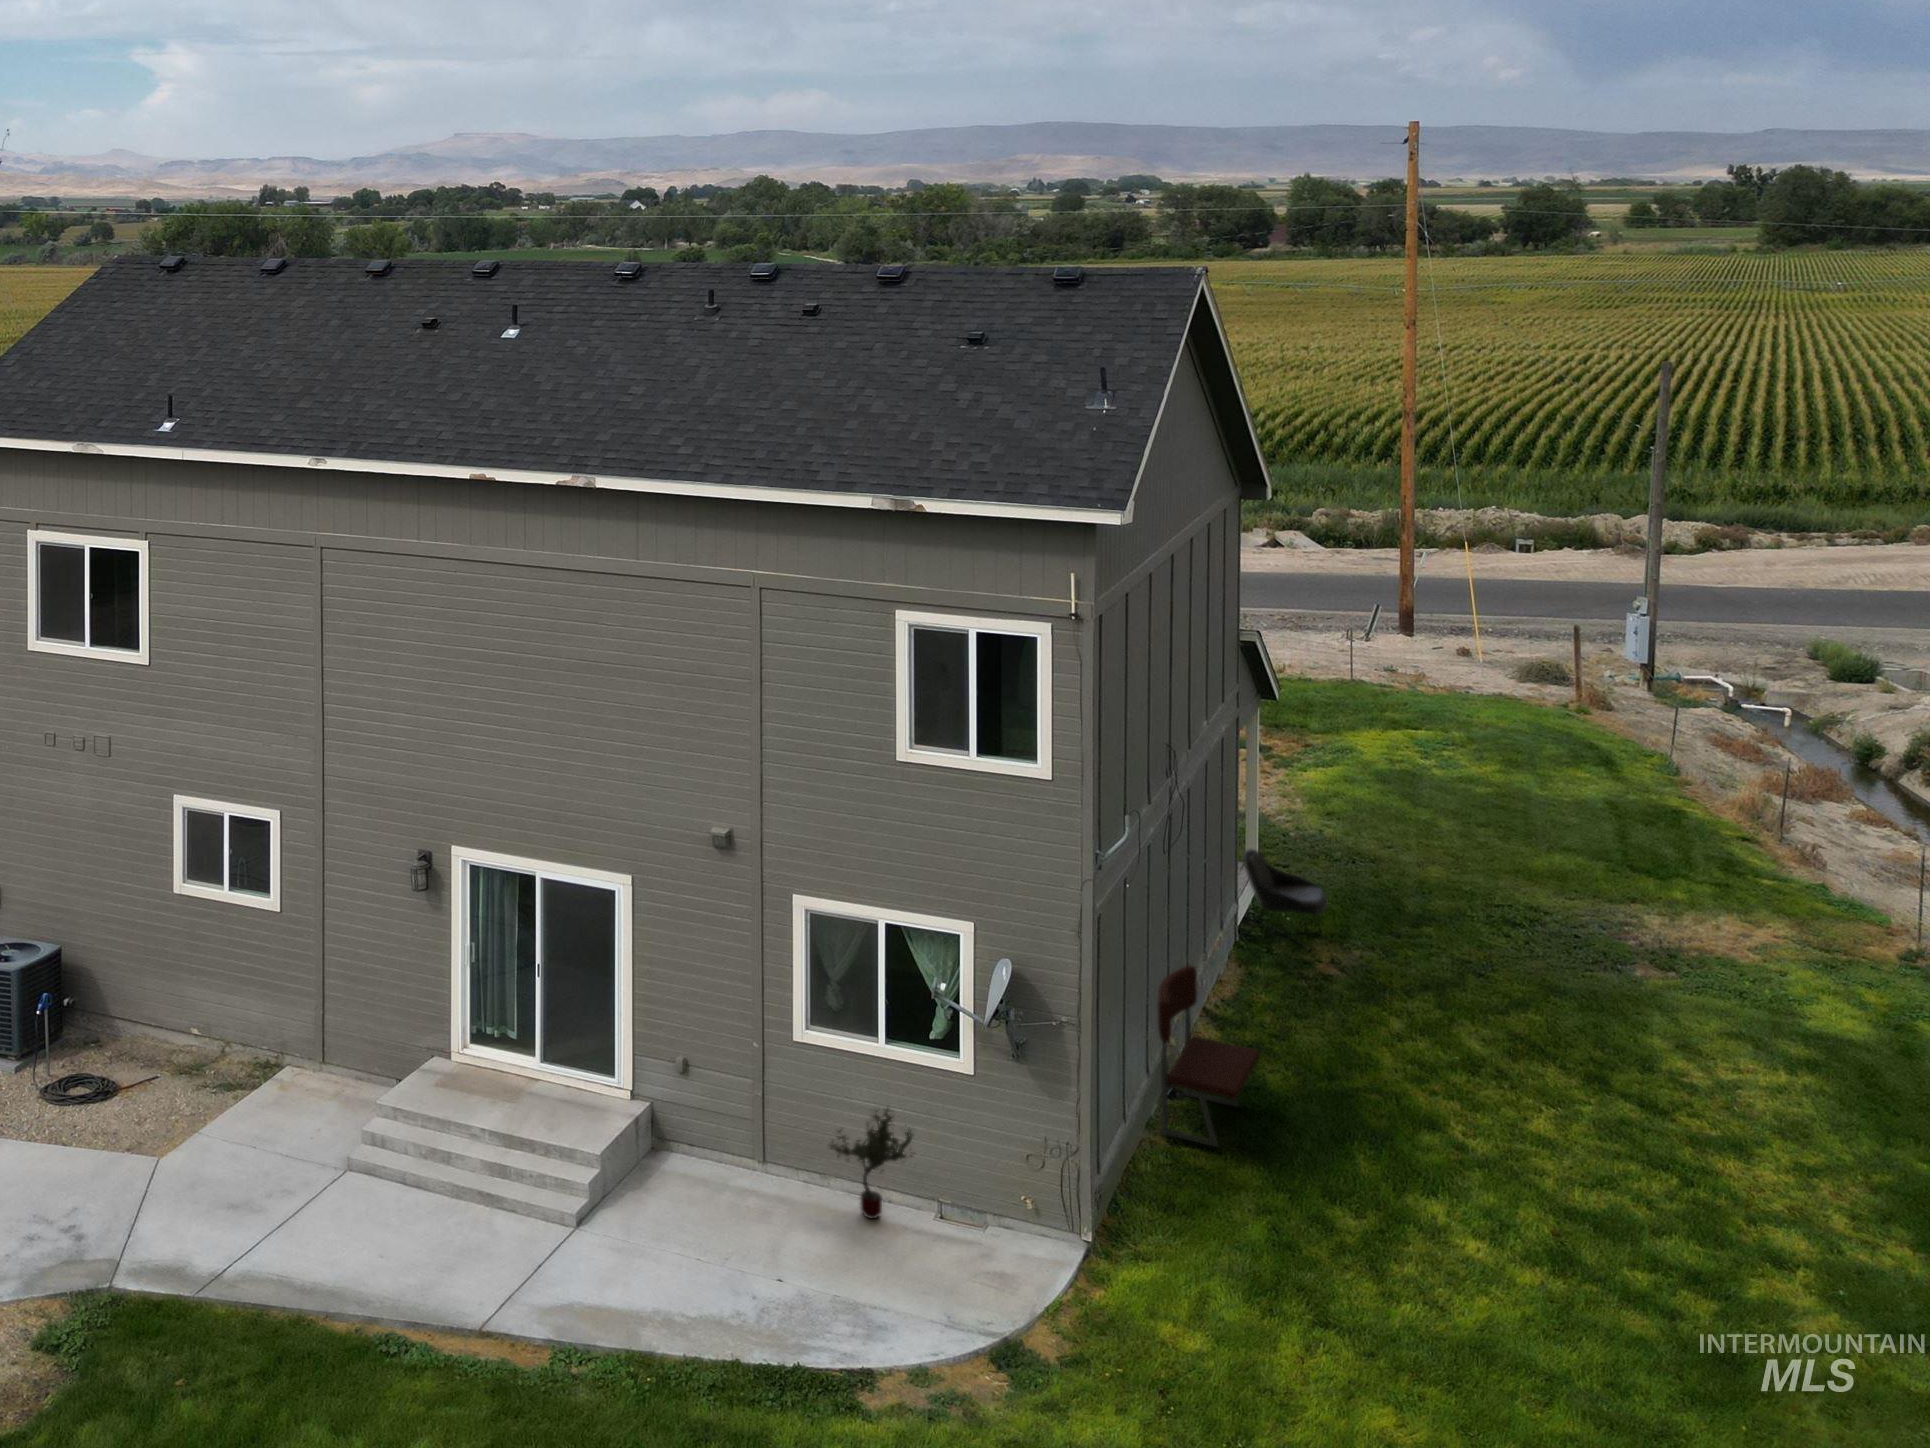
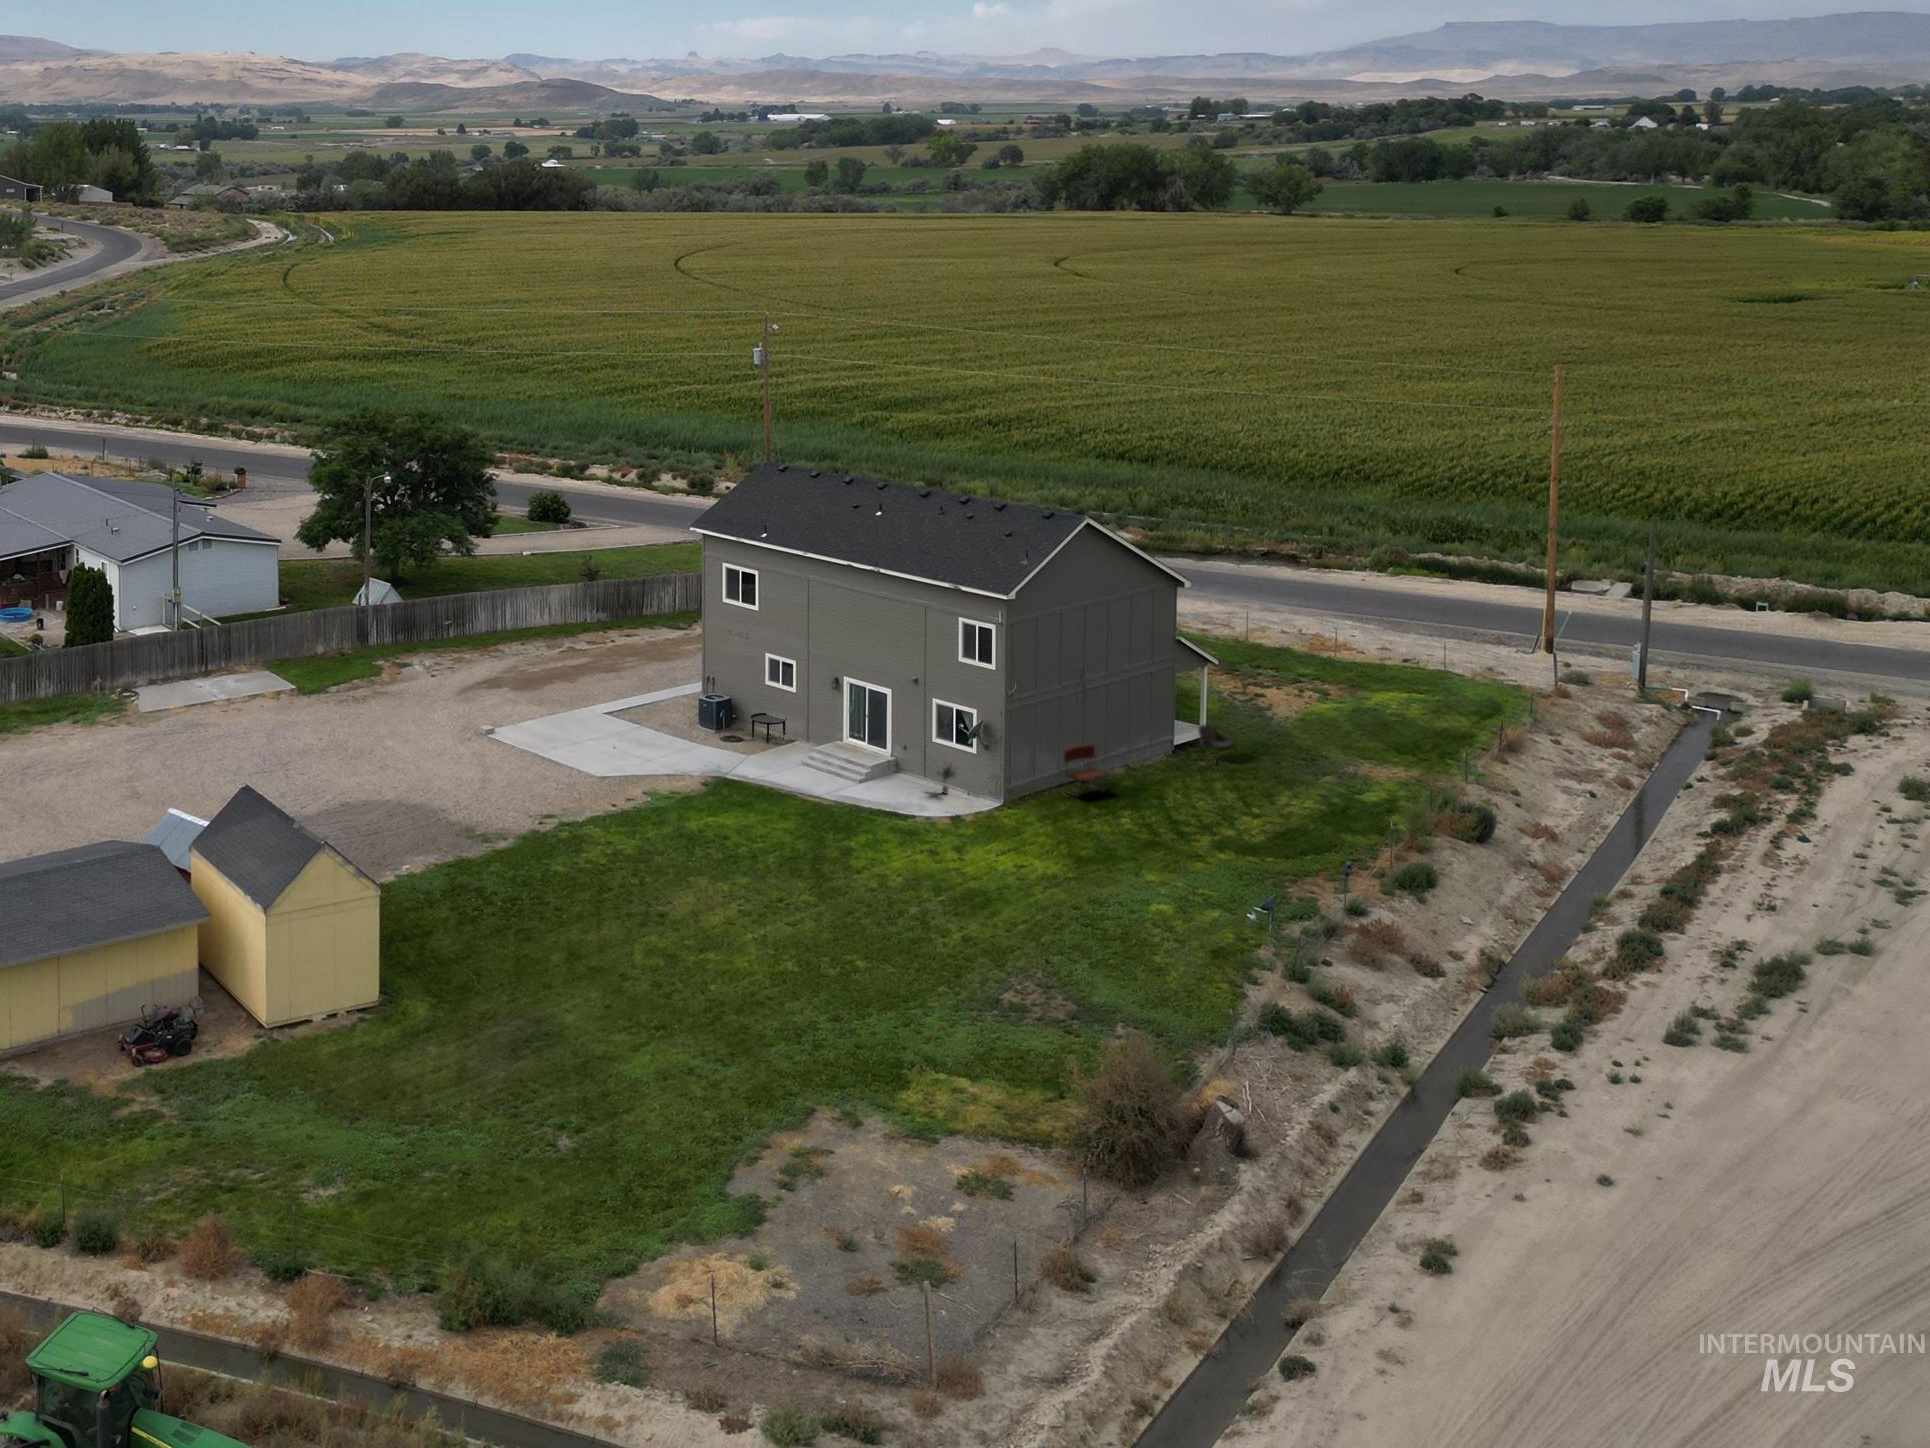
round table: none [136,979,248,1087] -> present [750,713,787,743]

